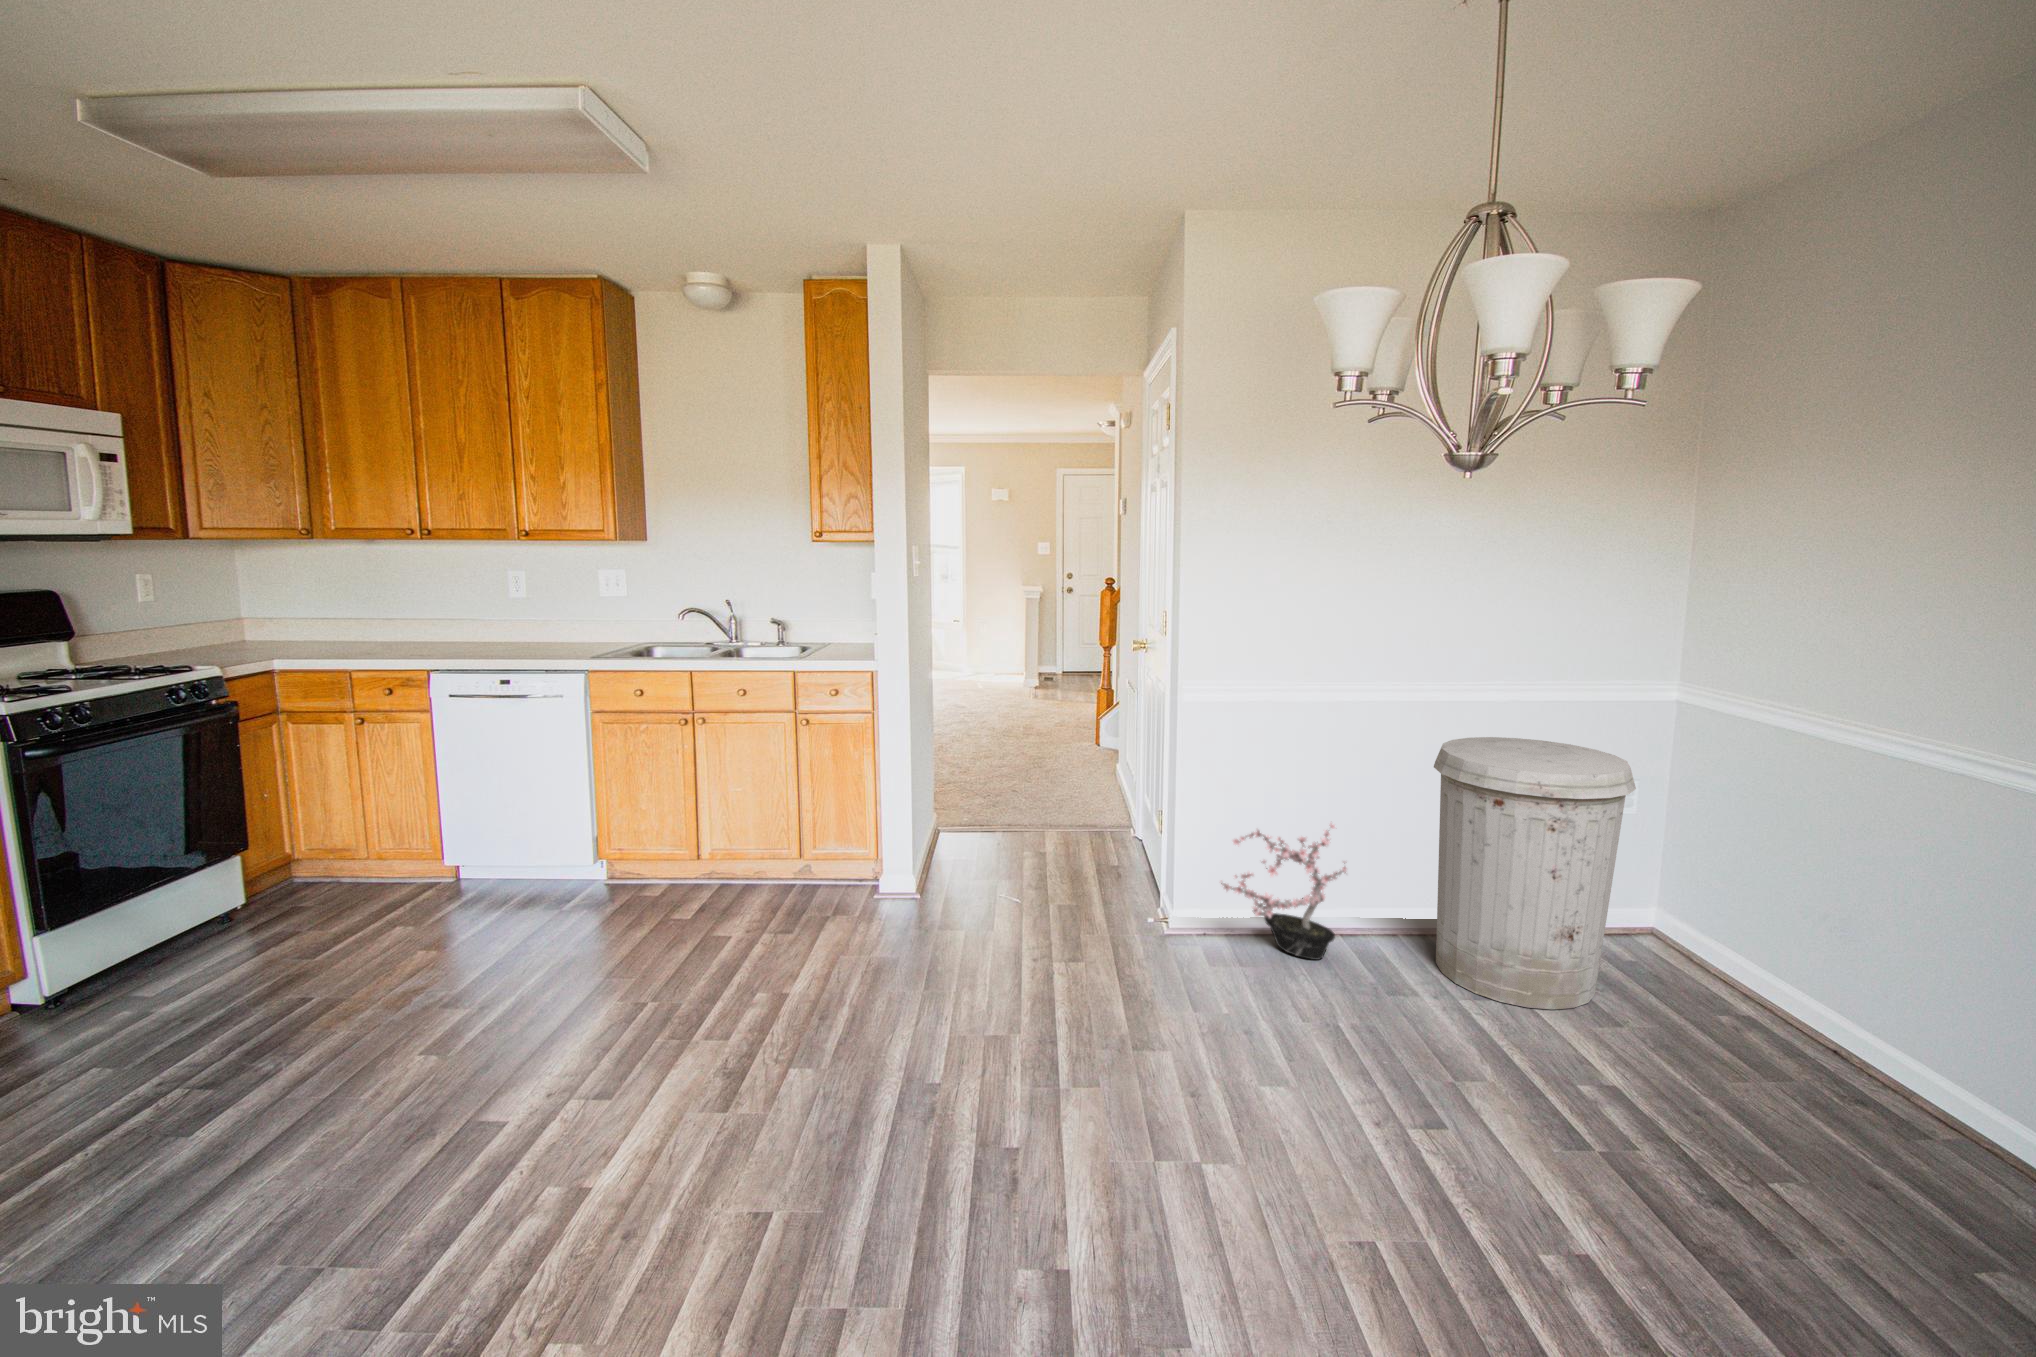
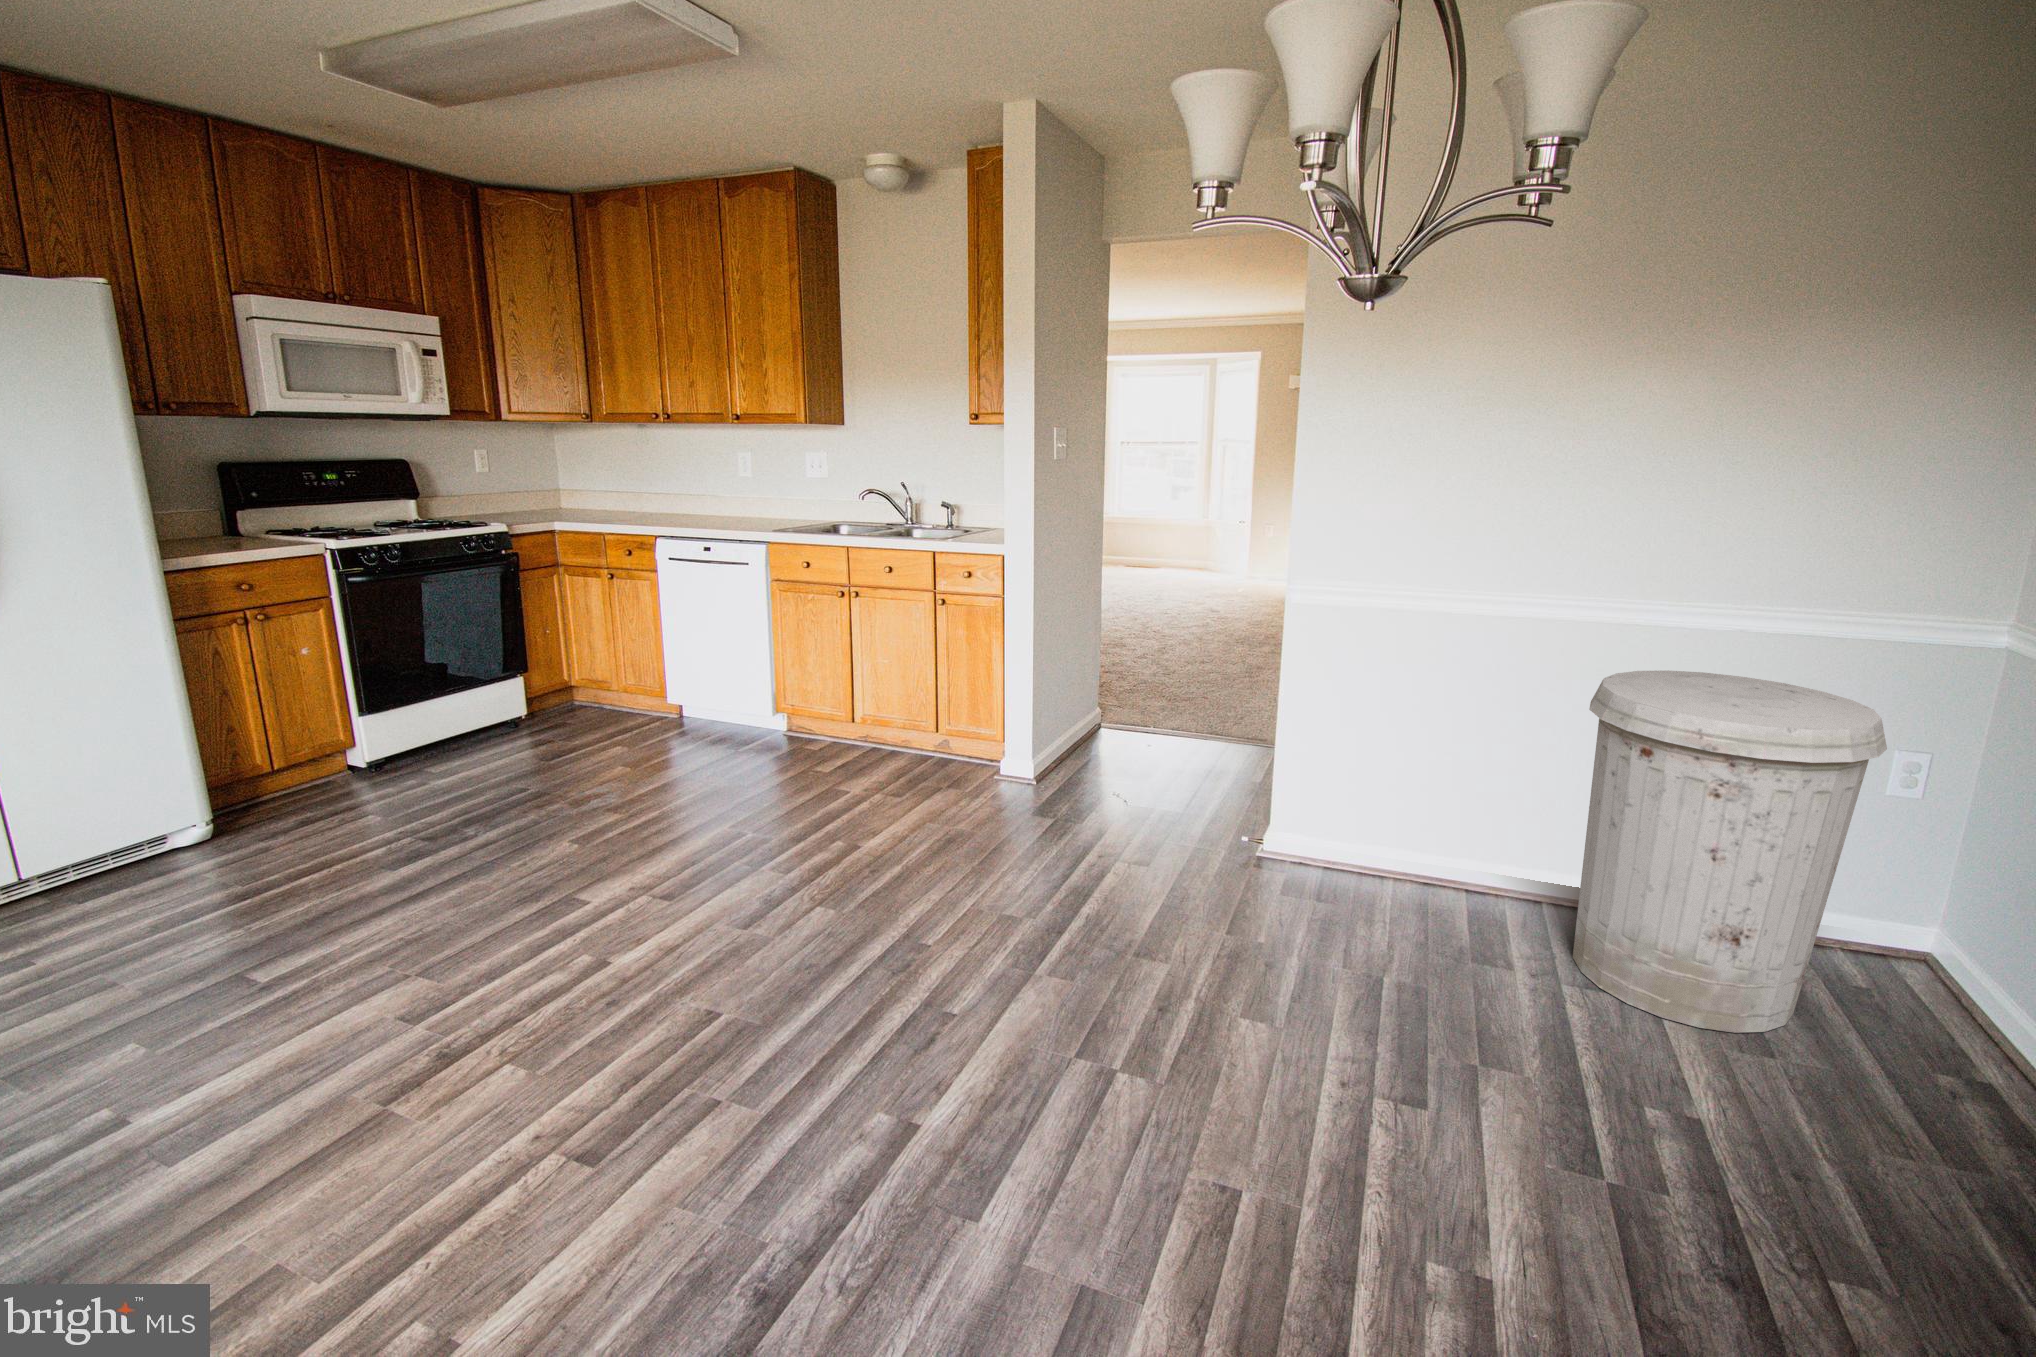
potted plant: present [1221,823,1347,960] -> none [1300,745,1470,914]

